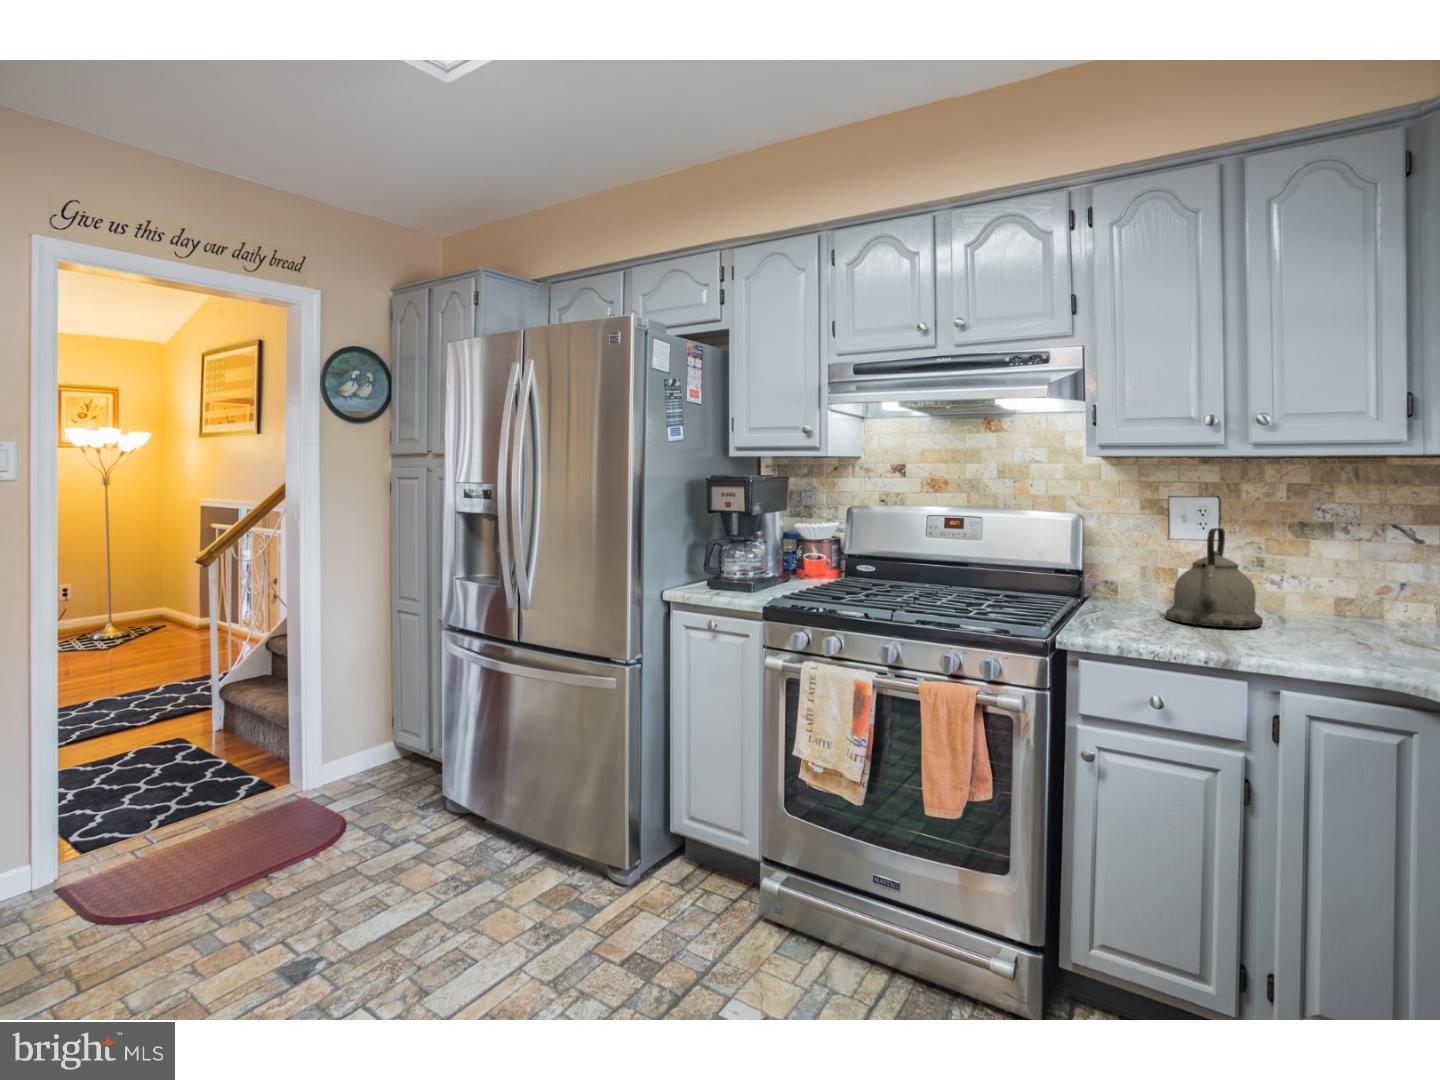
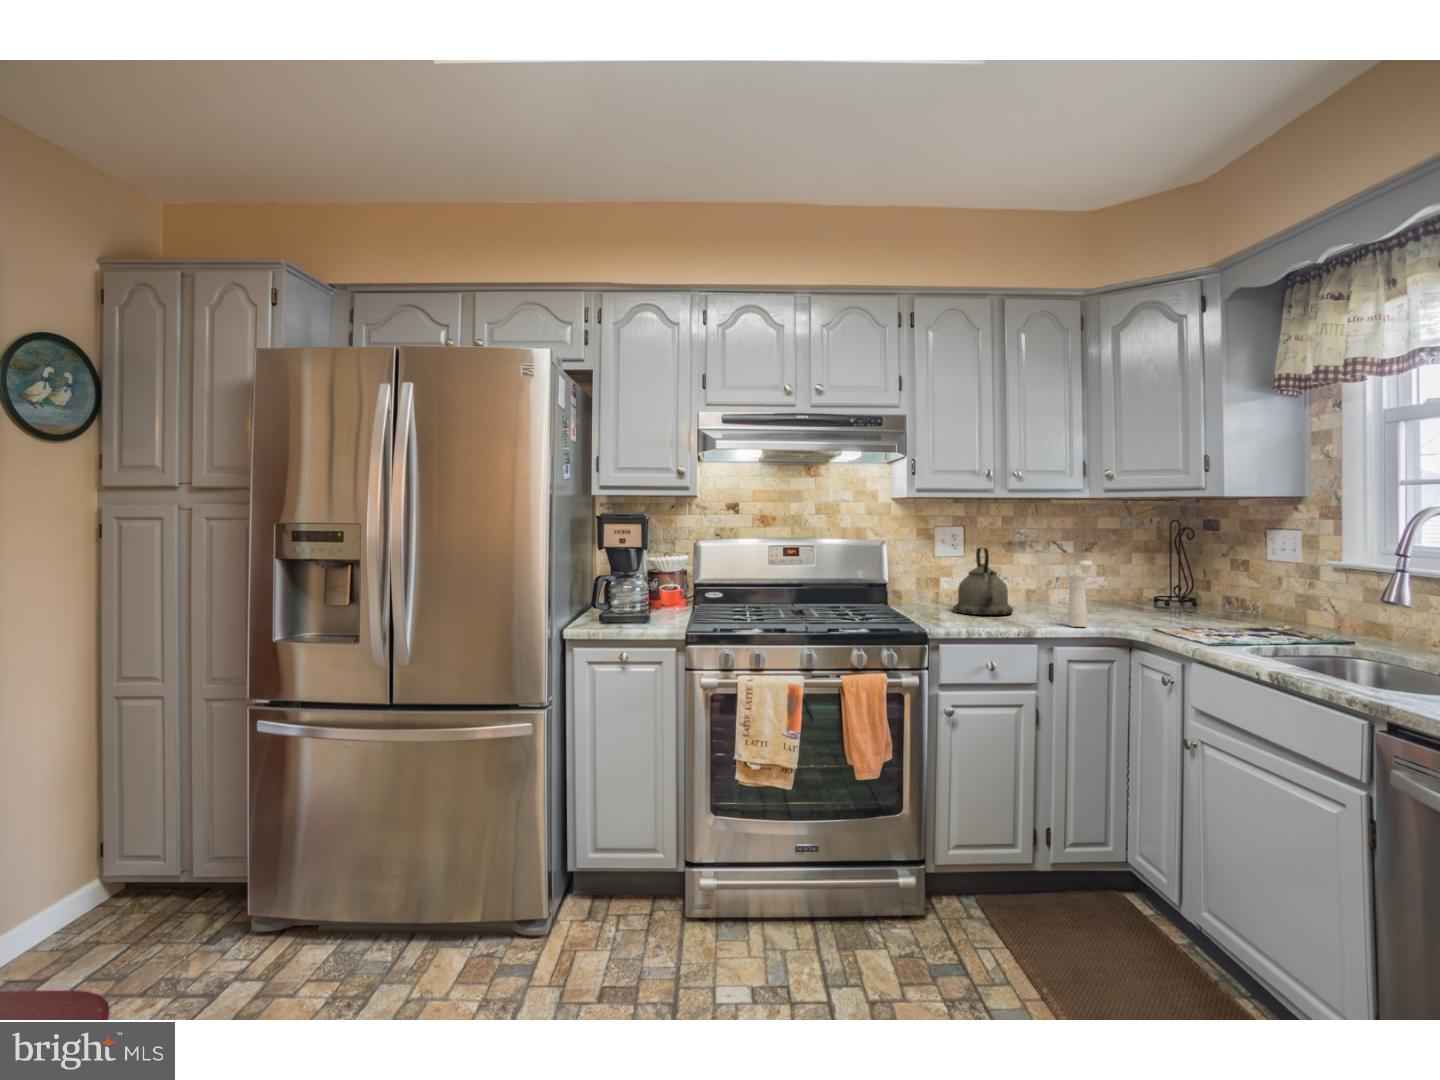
pepper mill: none [1312,554,1384,660] -> present [1068,560,1093,627]

